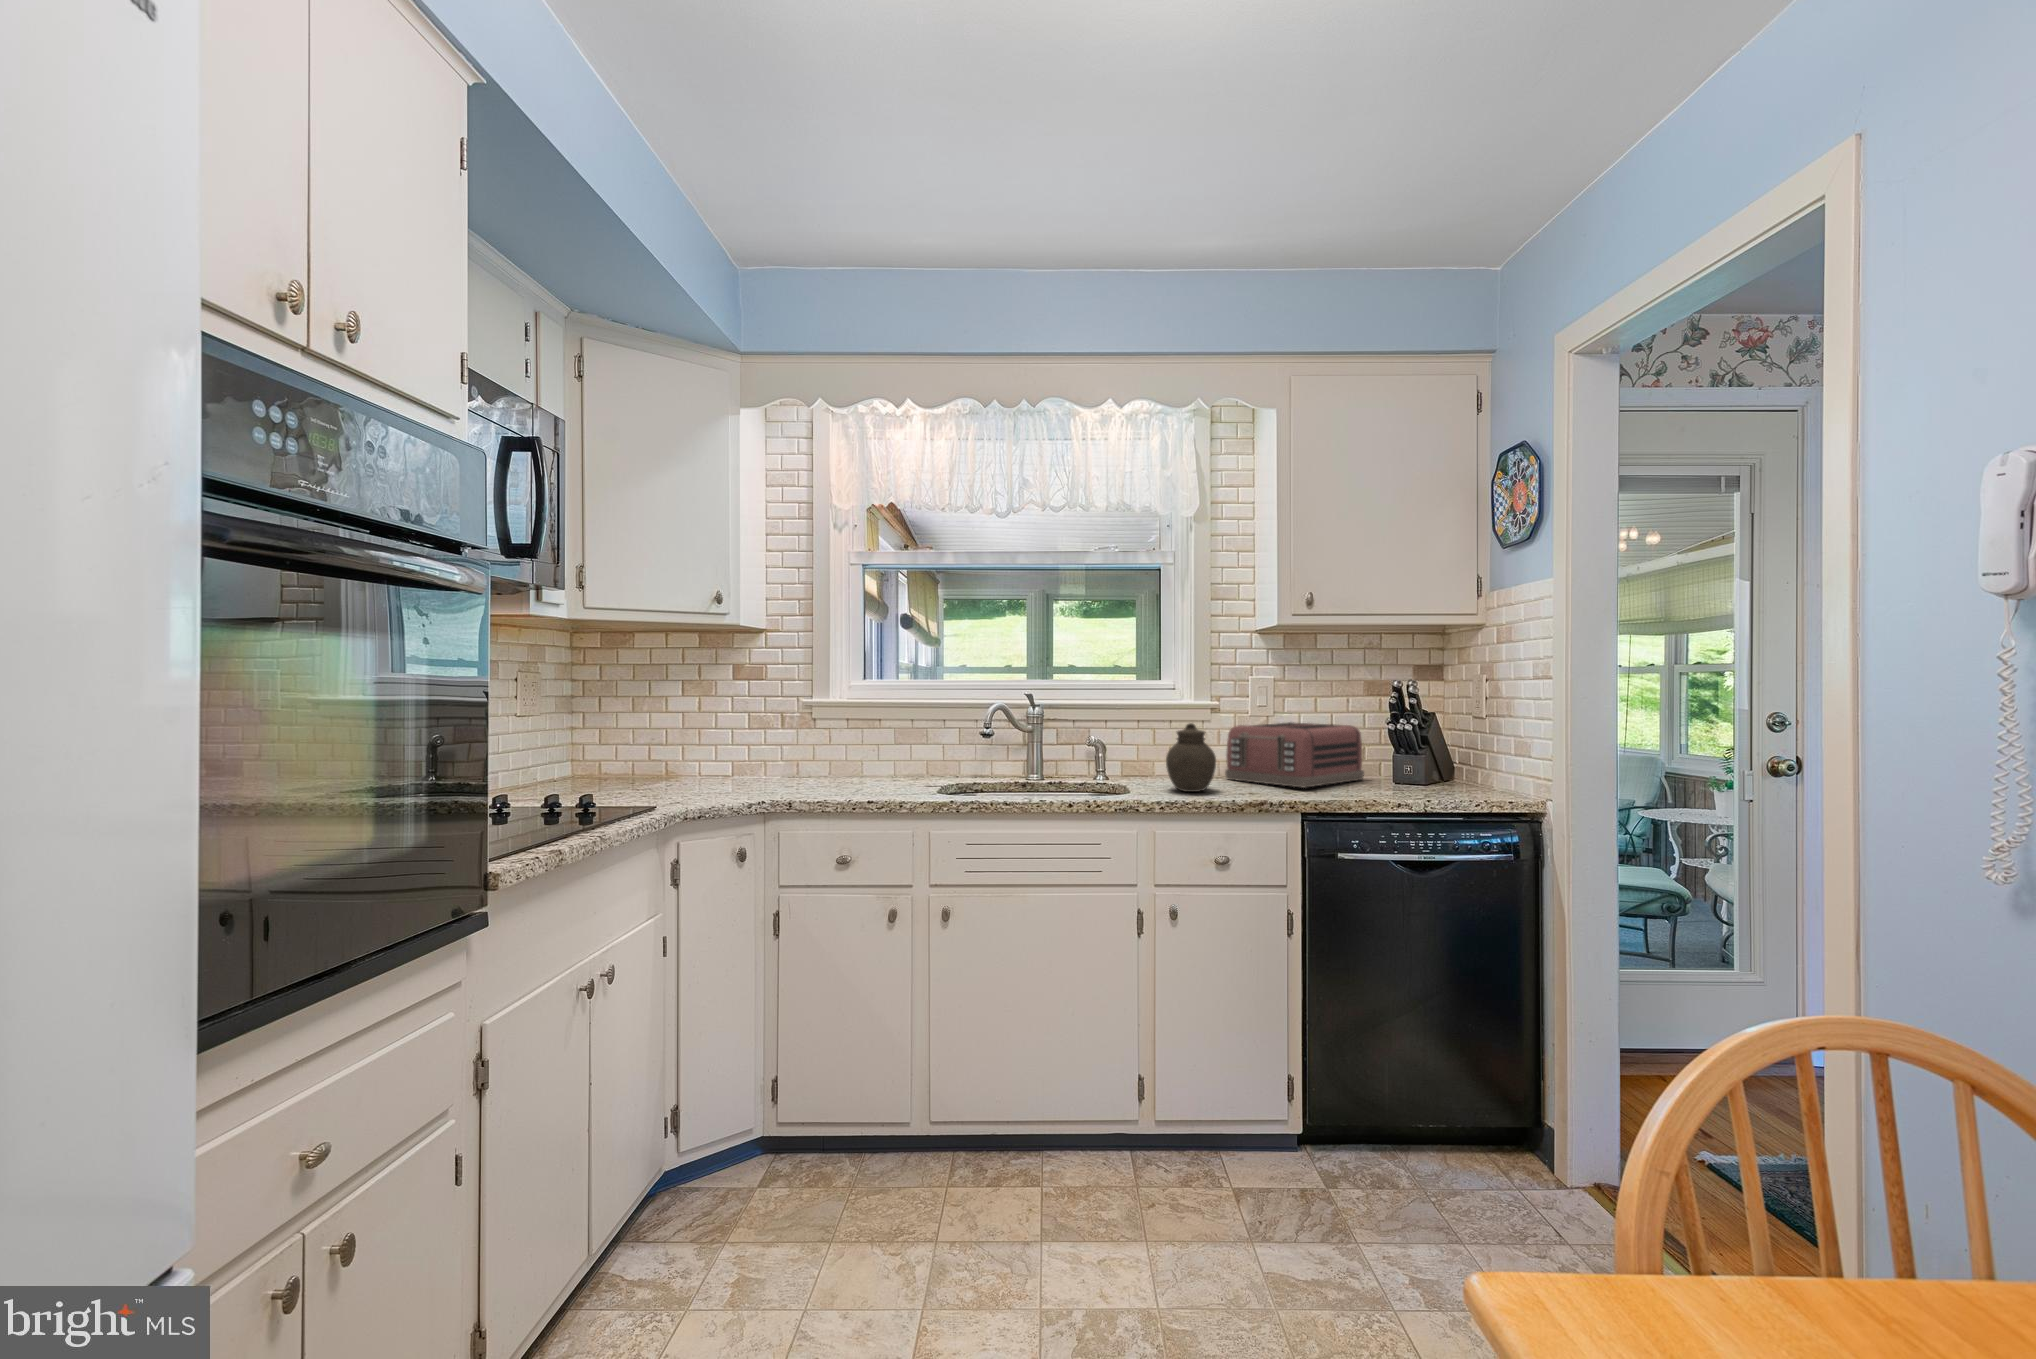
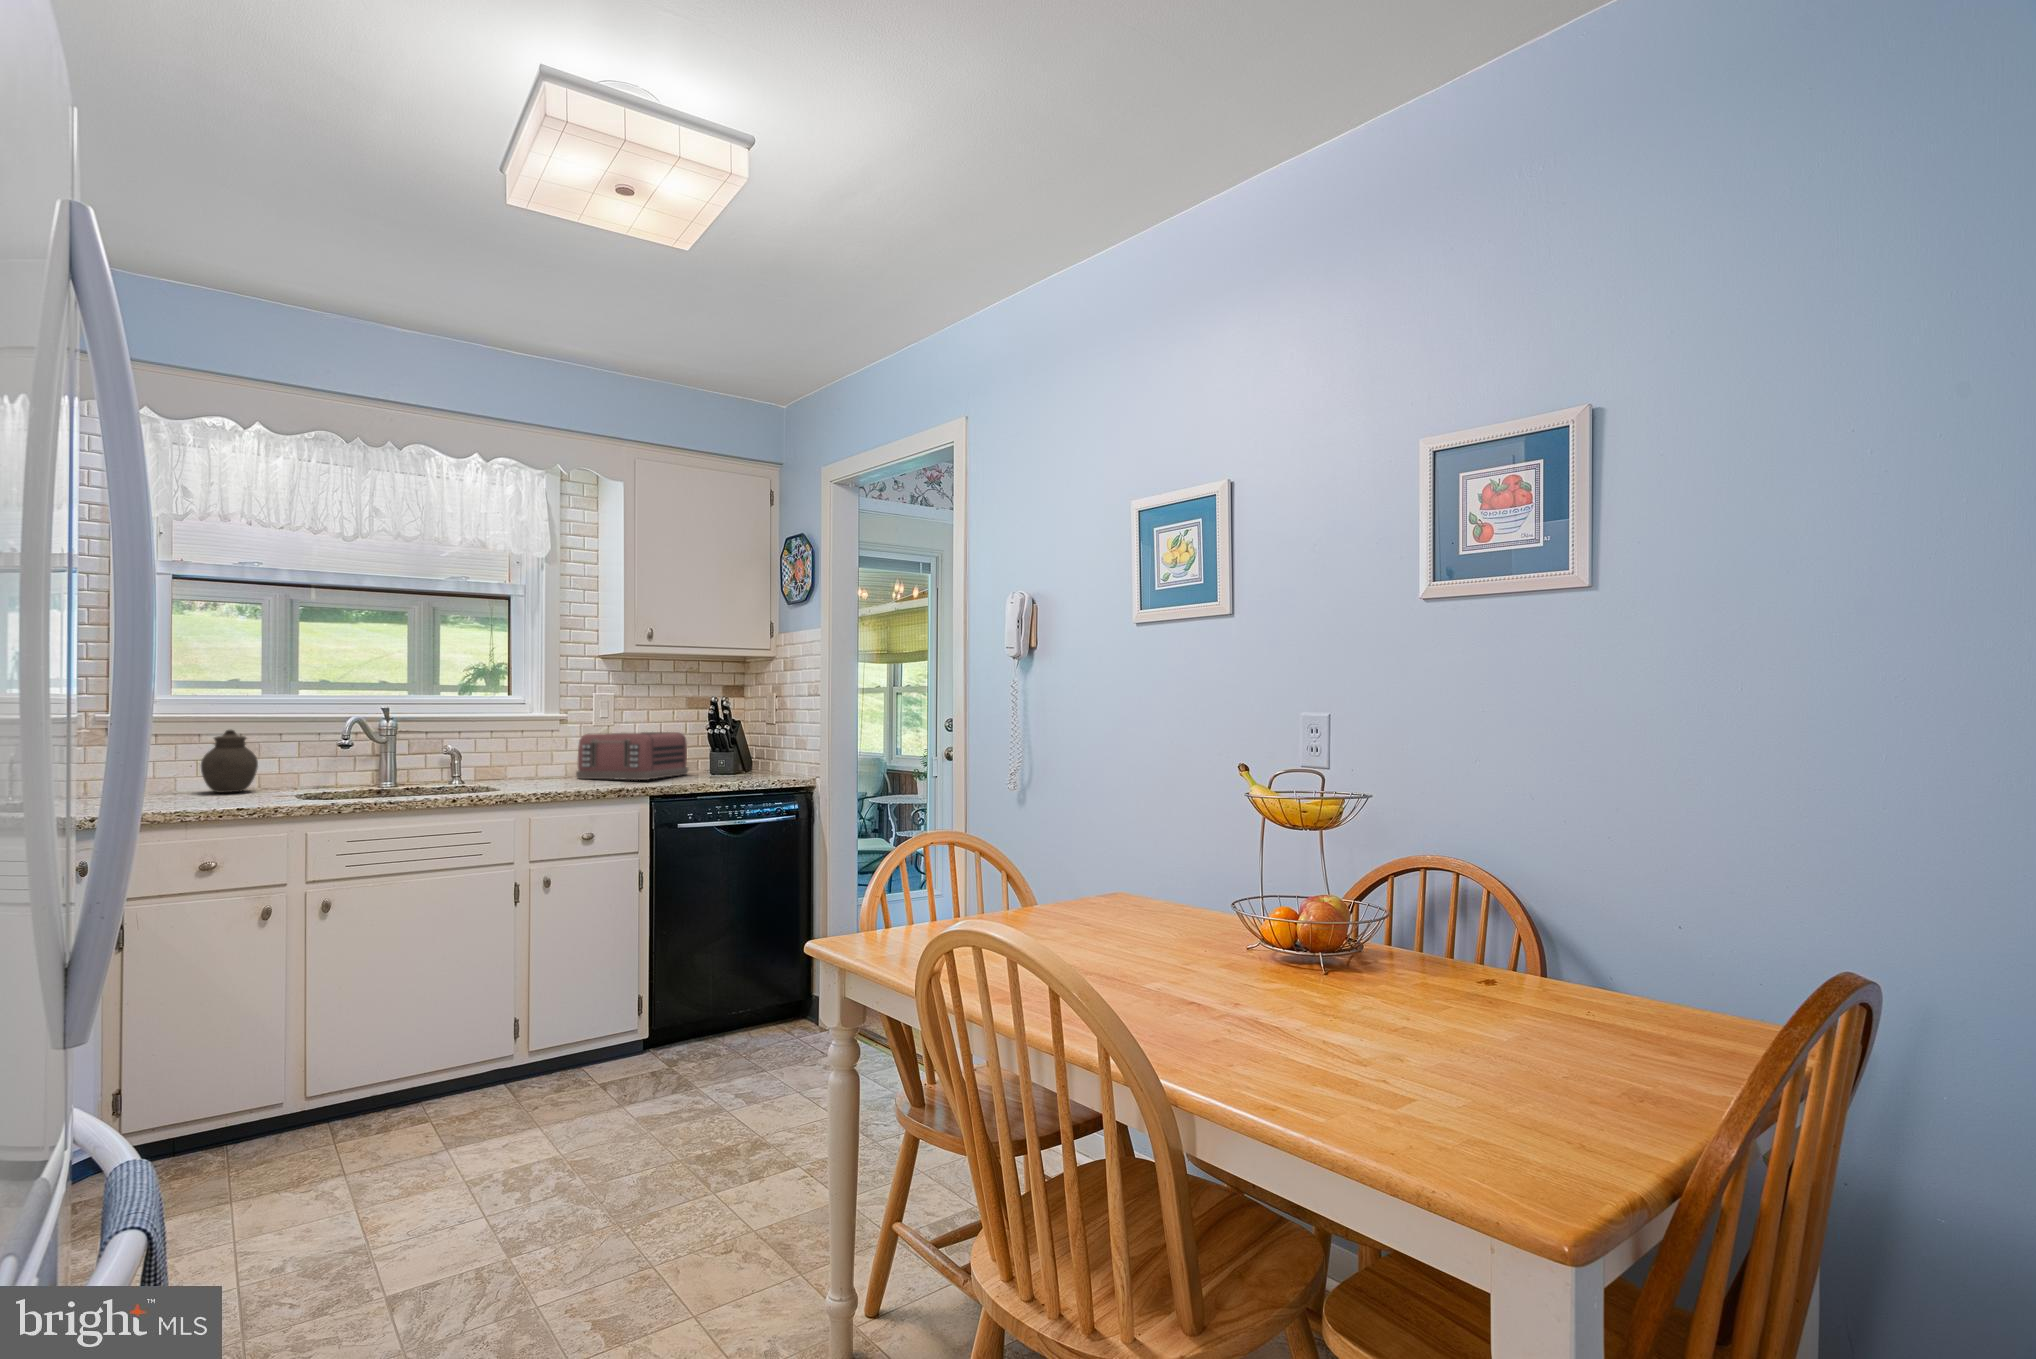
jar: present [1166,723,1216,792] -> present [201,730,258,793]

